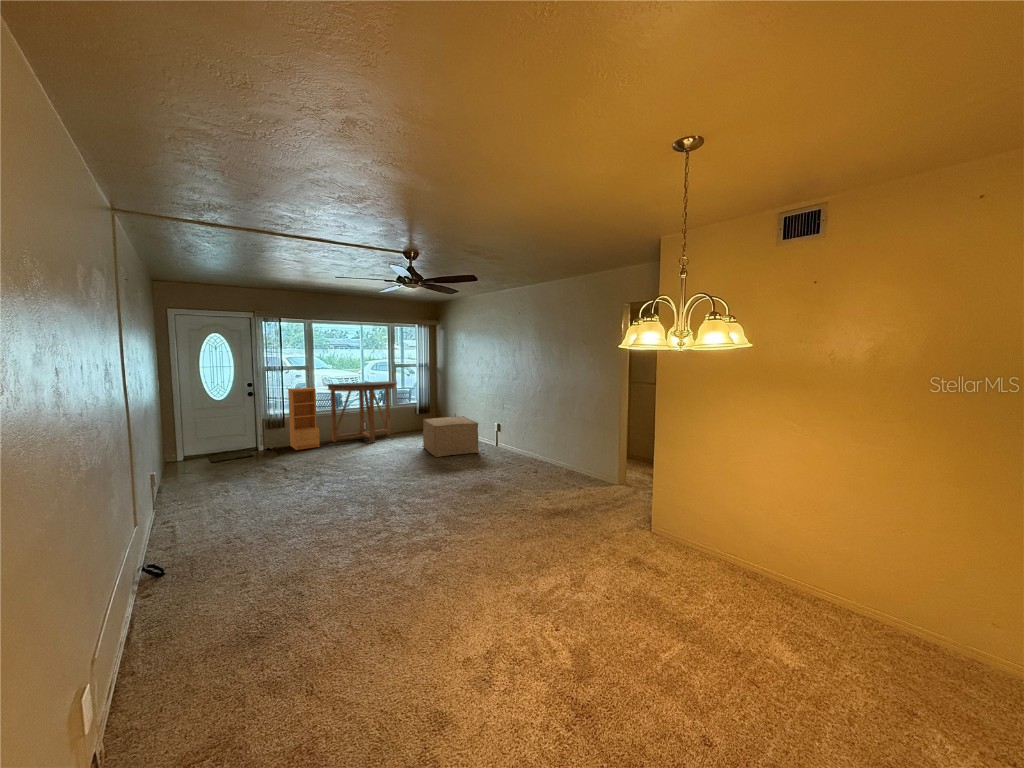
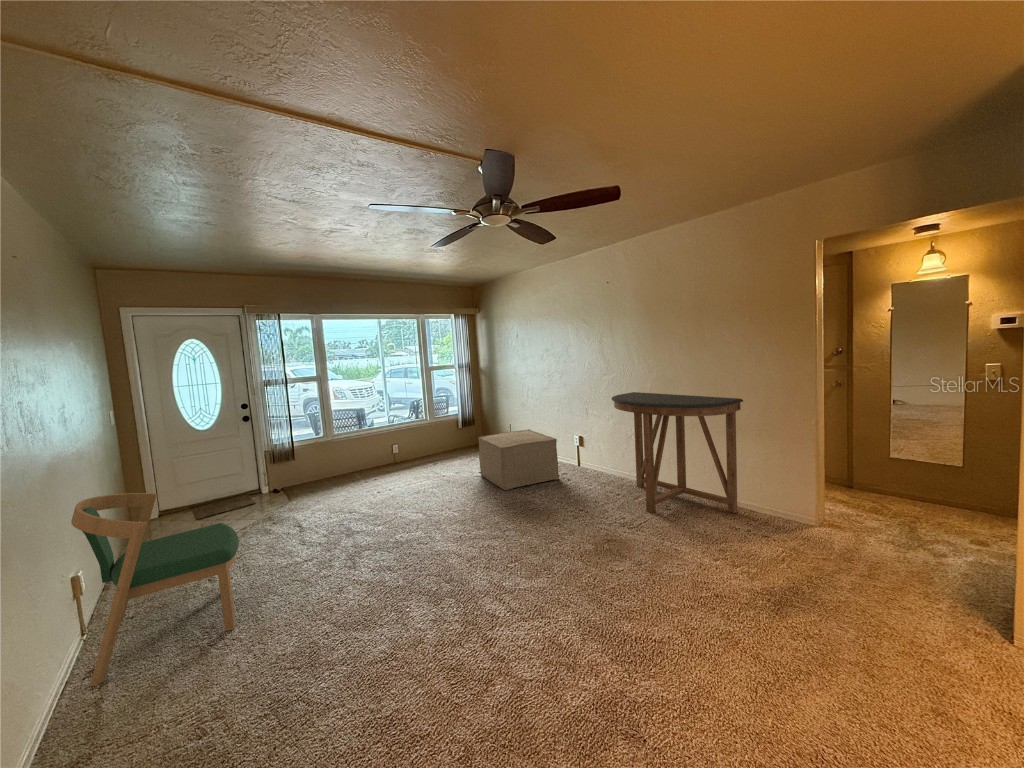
console table: present [327,381,397,443] -> present [611,392,743,513]
bookshelf: present [288,388,320,450] -> none [295,404,342,490]
dining chair: none [153,428,246,529] -> present [71,493,239,686]

